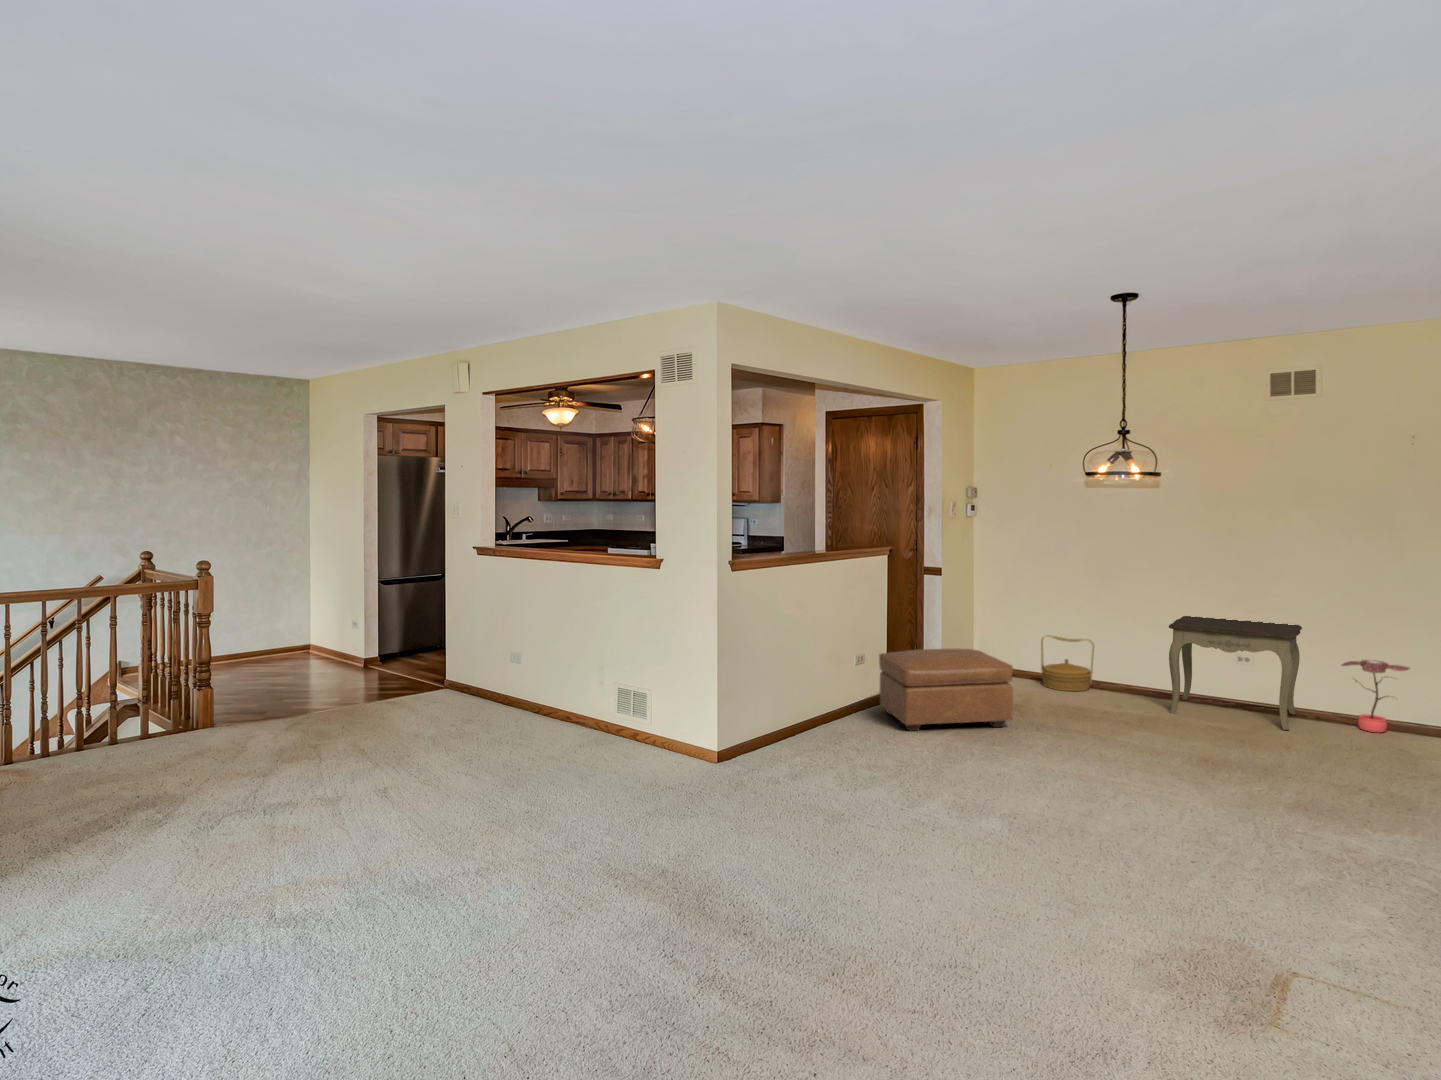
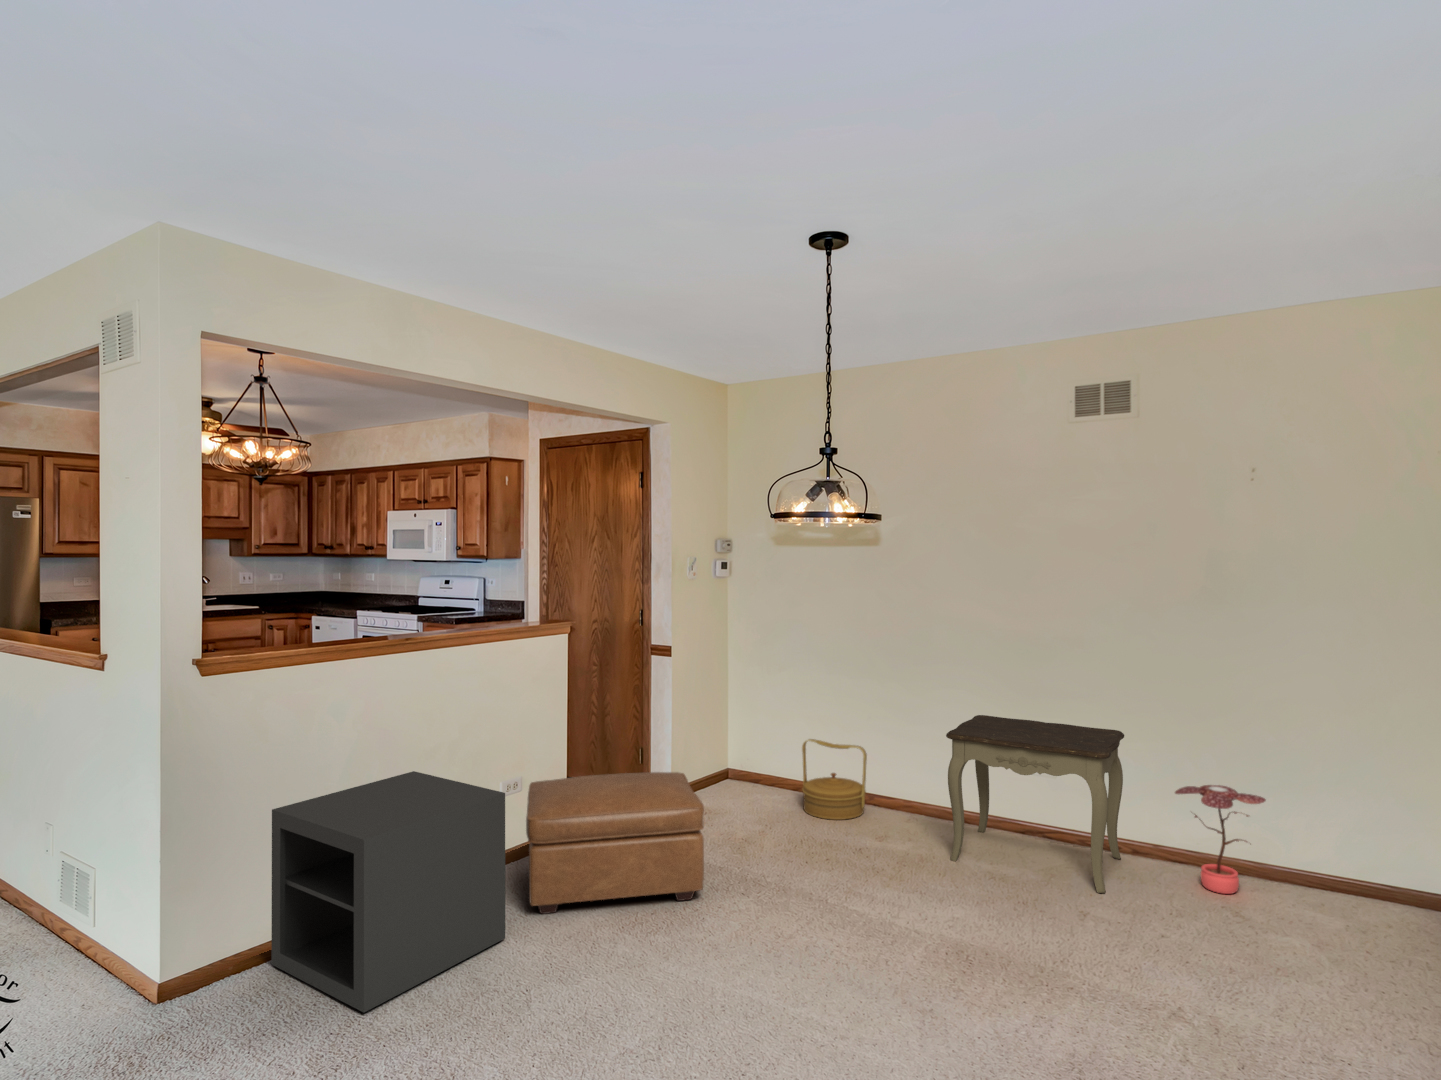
storage cabinet: none [771,641,901,765] -> present [271,771,505,1013]

